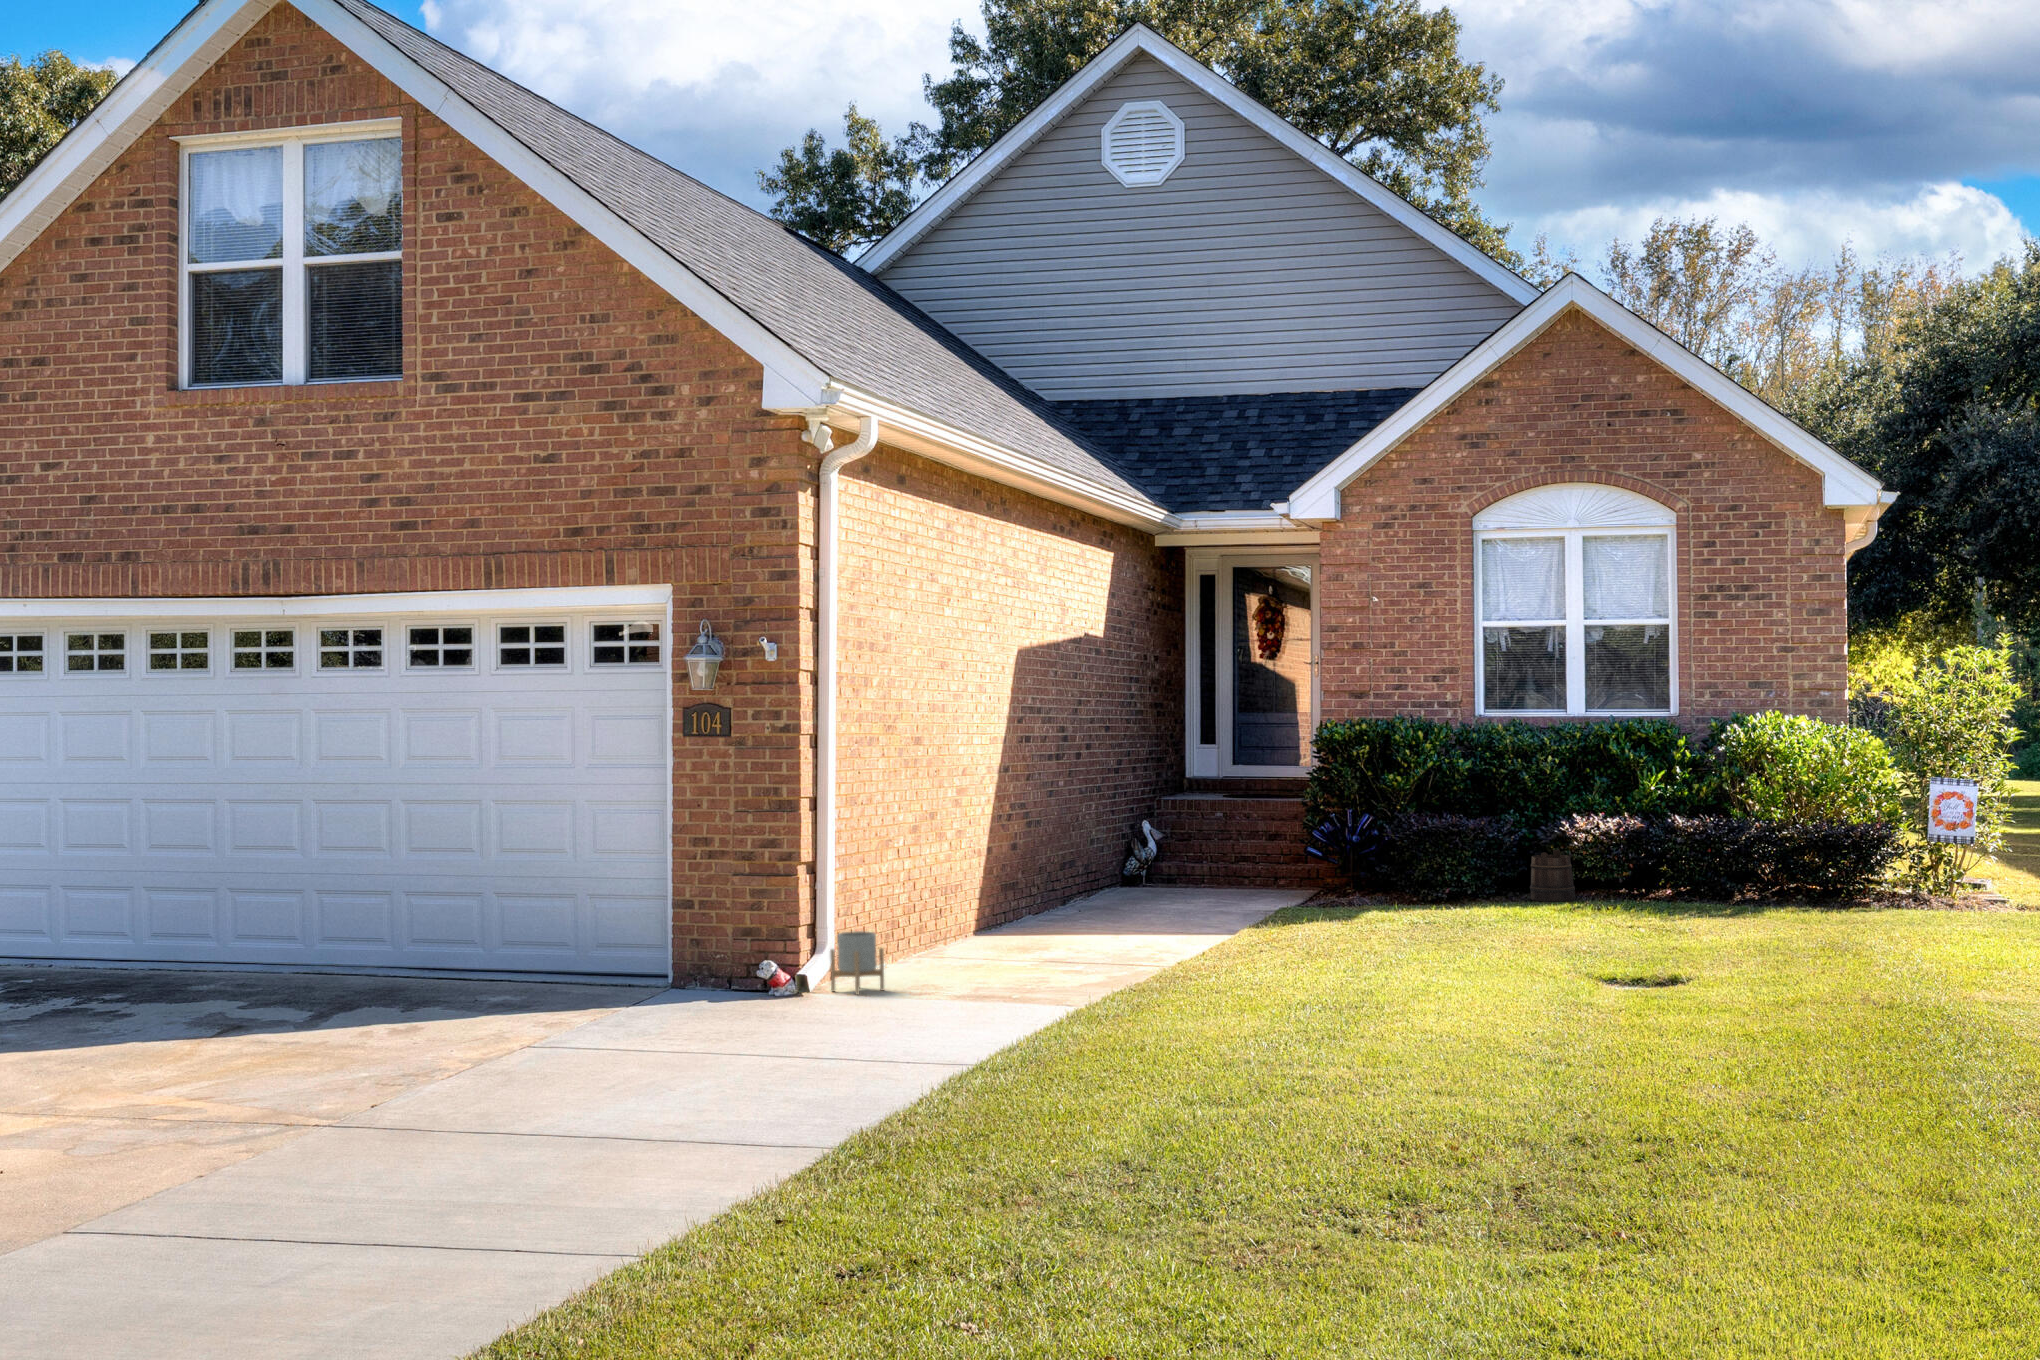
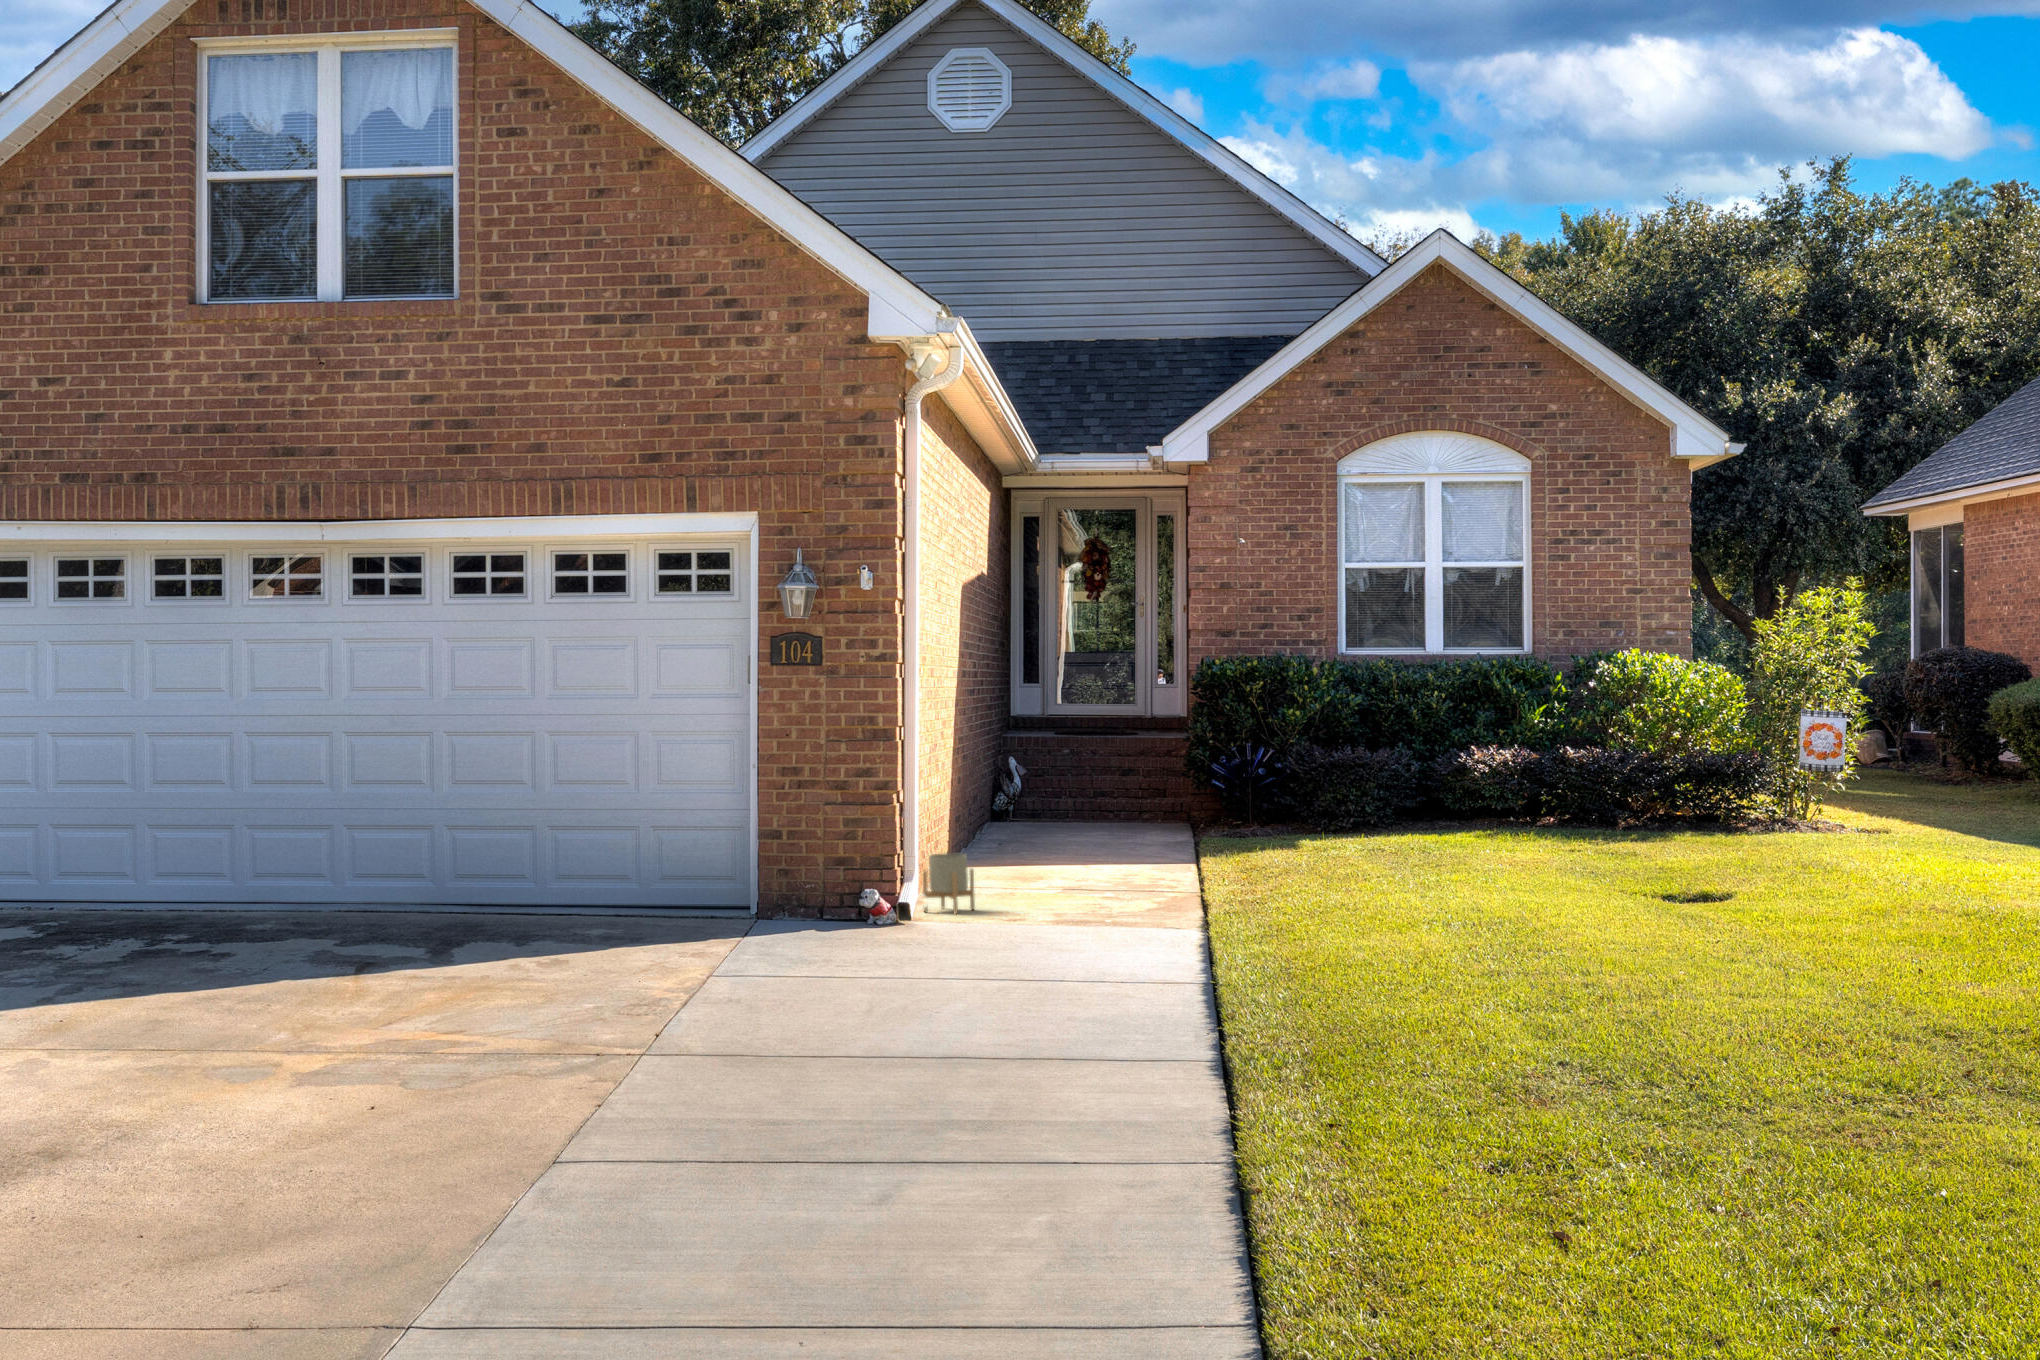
bucket: present [1530,850,1575,901] -> none [1425,779,1468,827]

